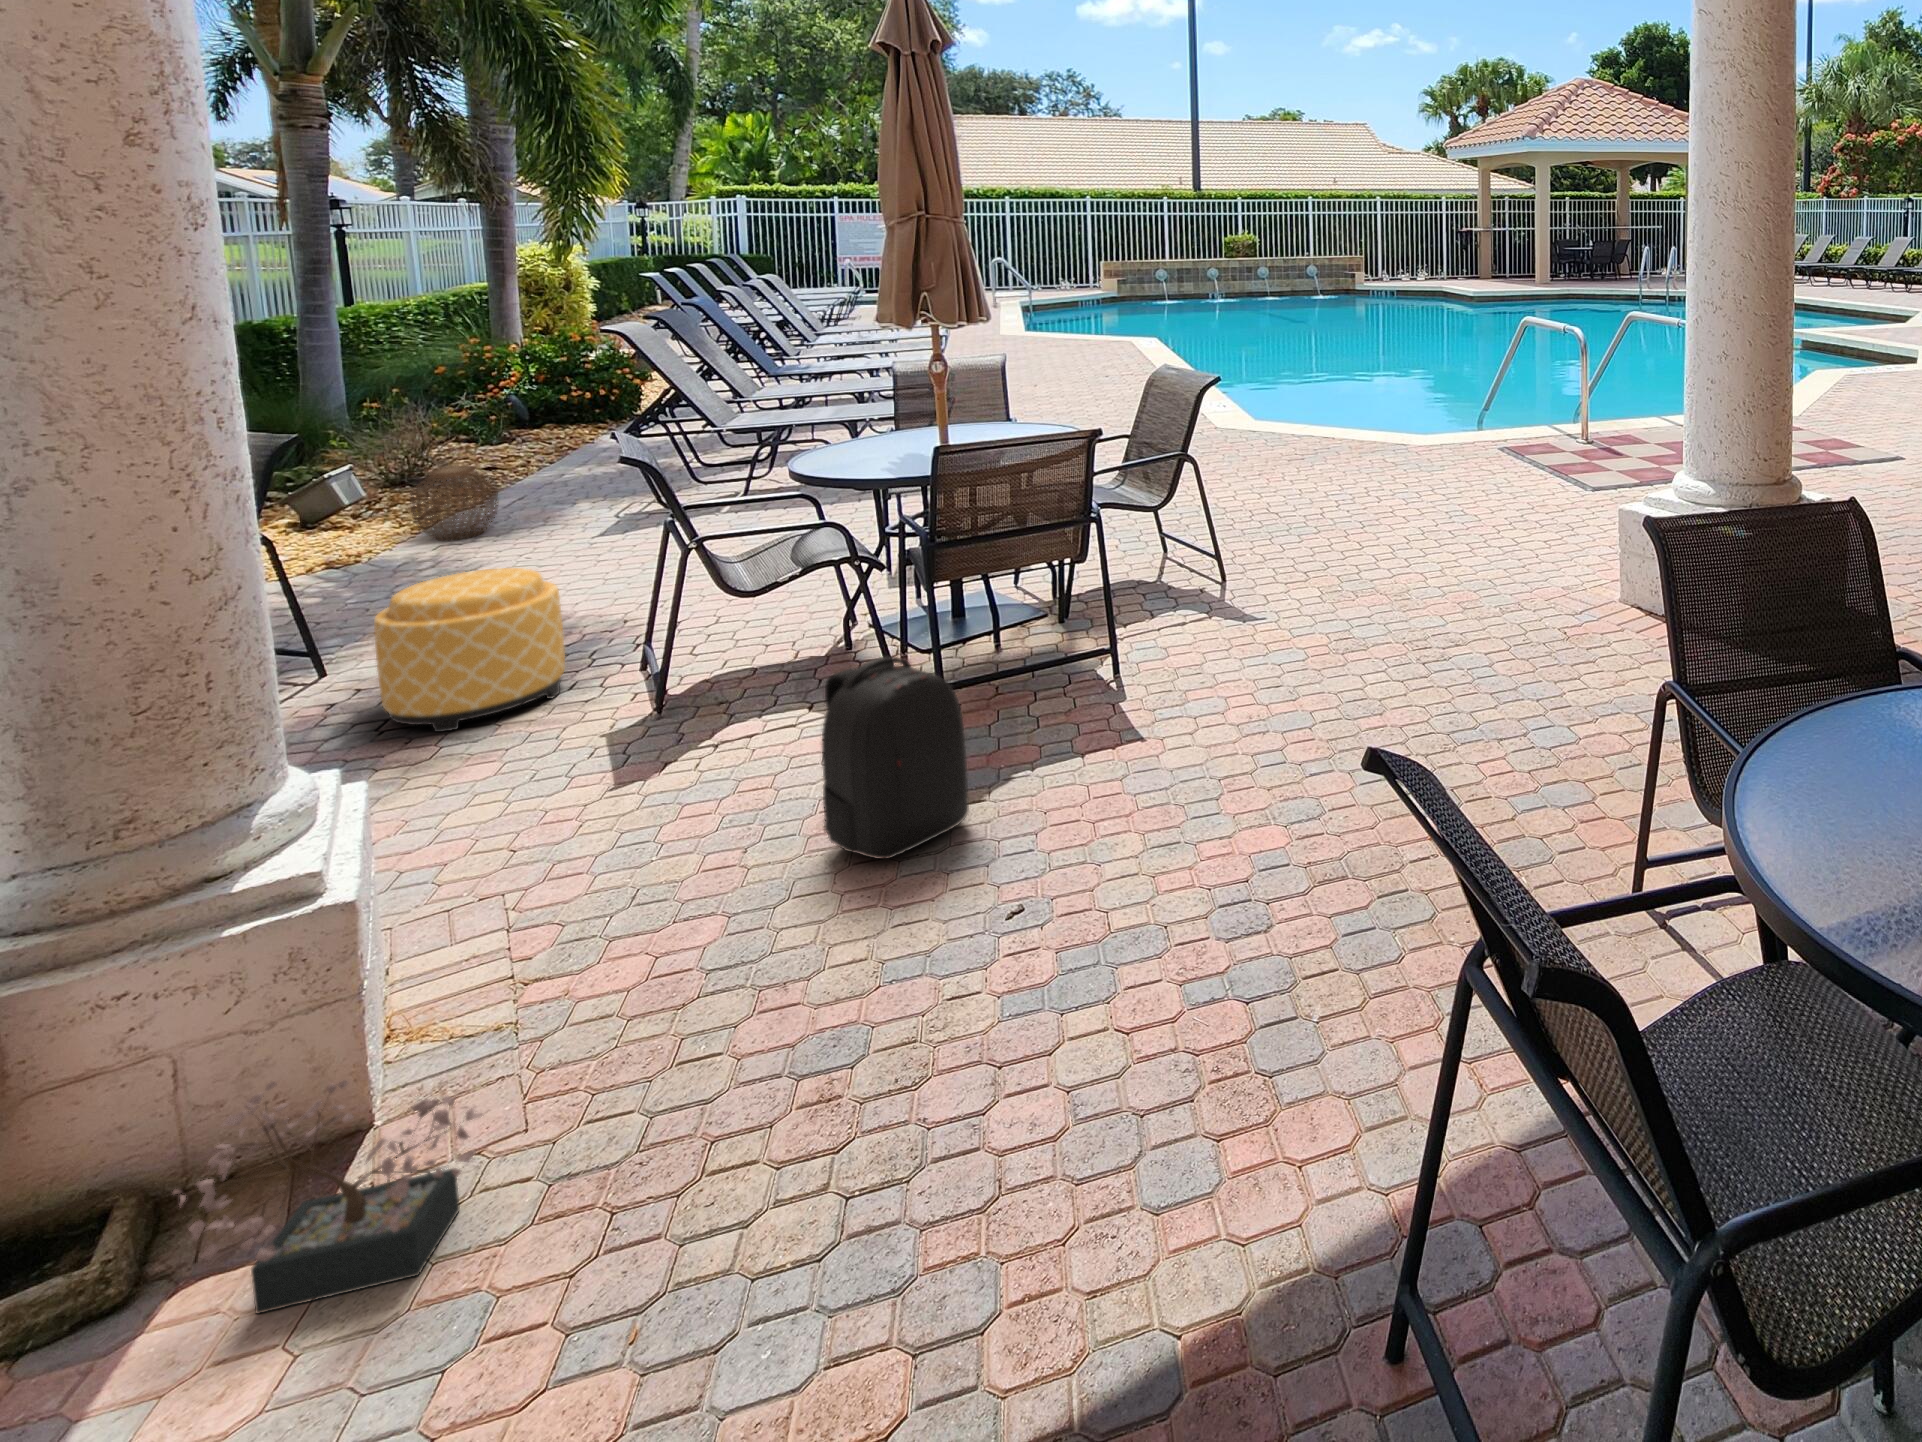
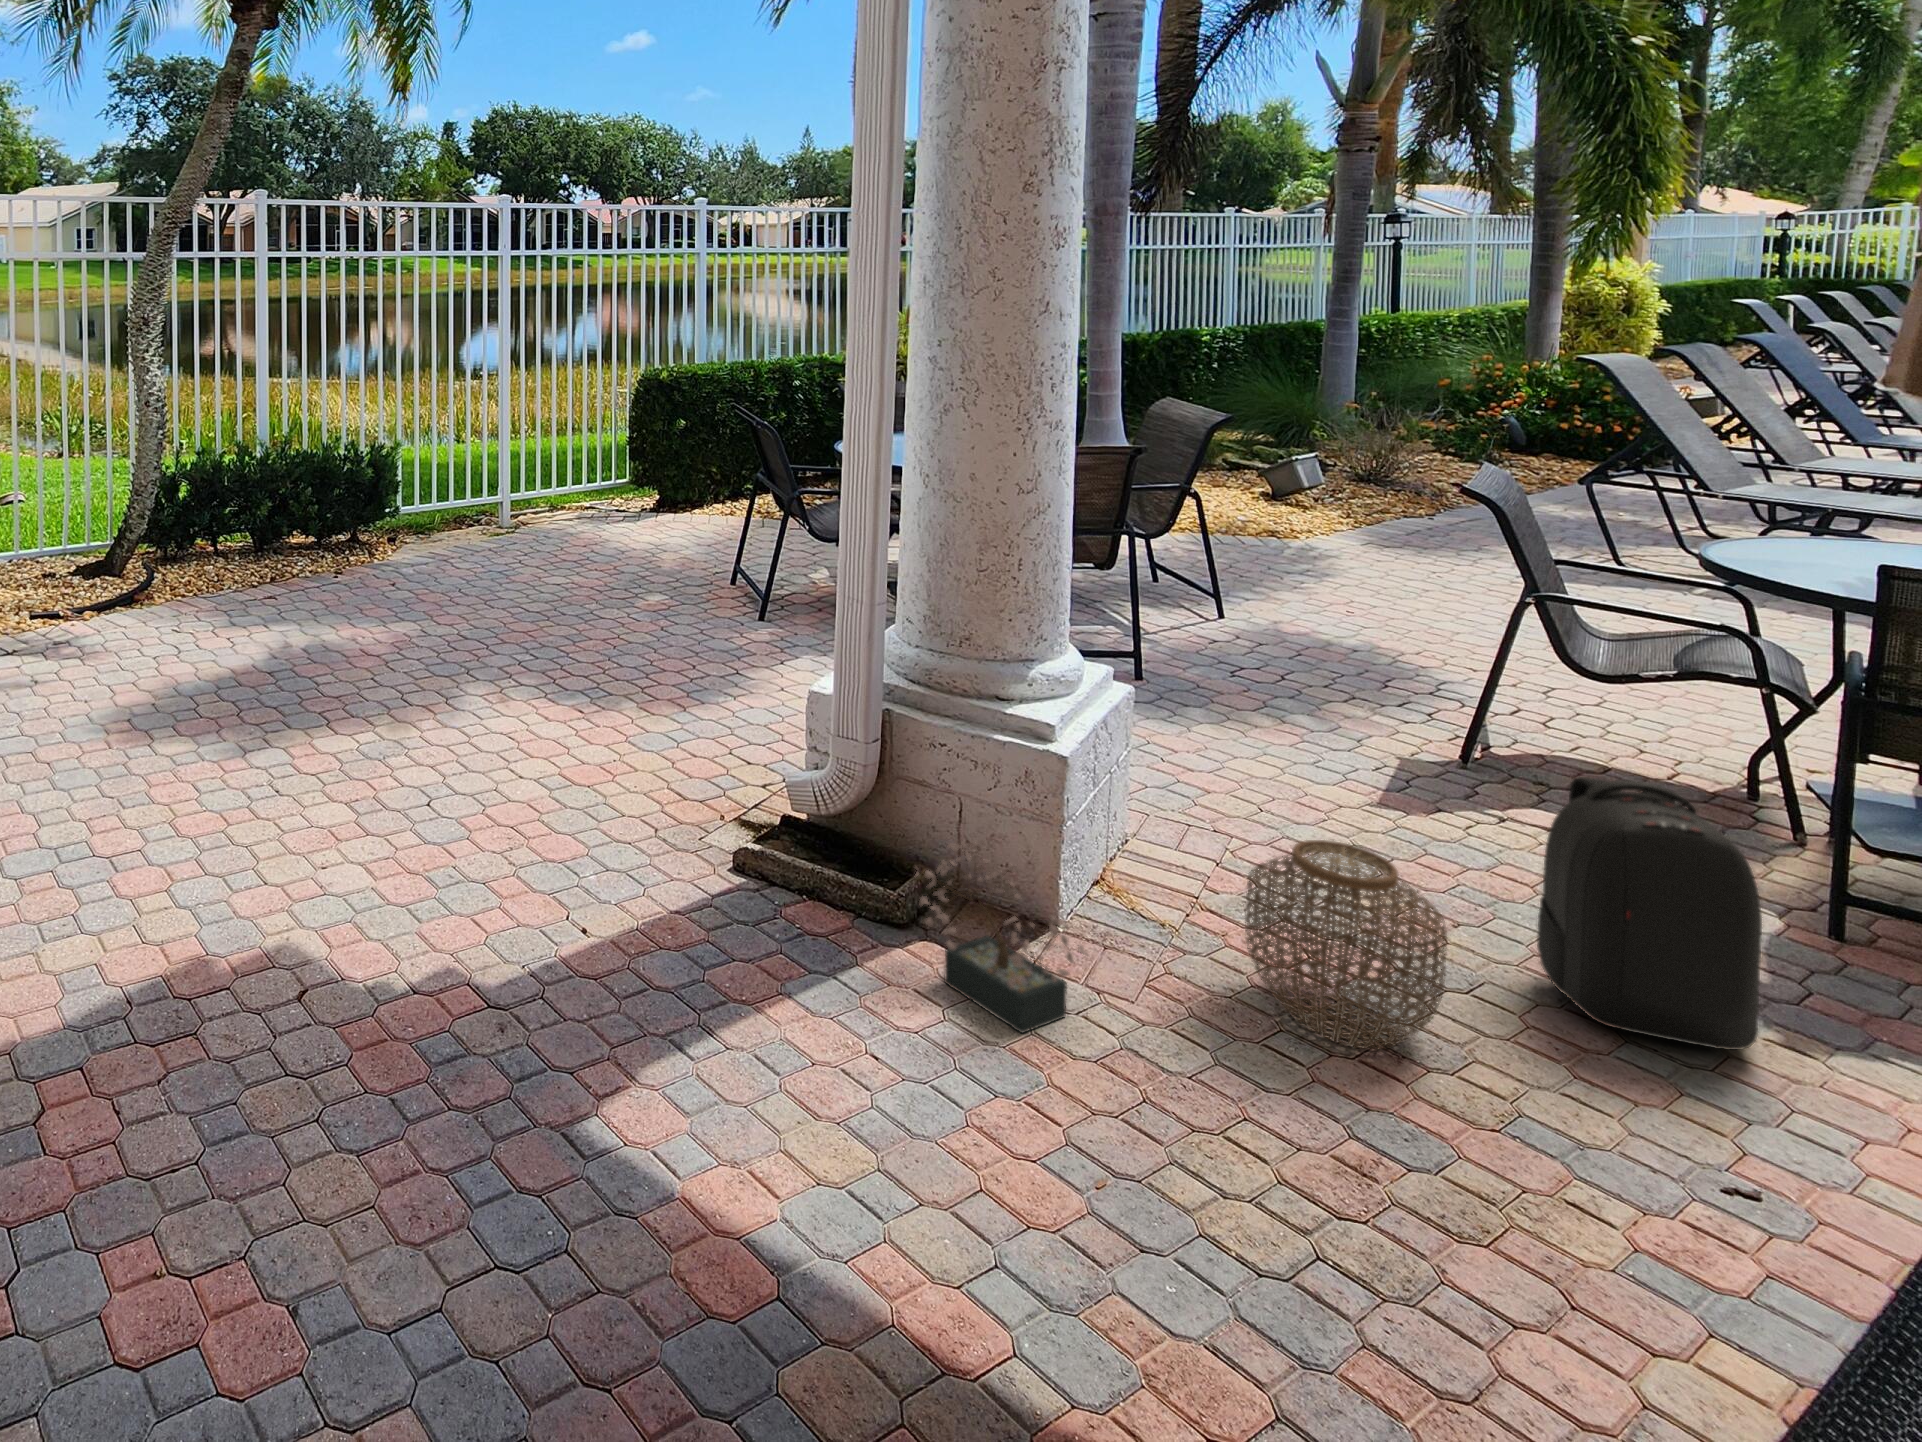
woven basket: present [410,466,498,541] -> present [1245,840,1446,1049]
ottoman: present [374,568,565,732] -> none [1236,559,1399,706]

